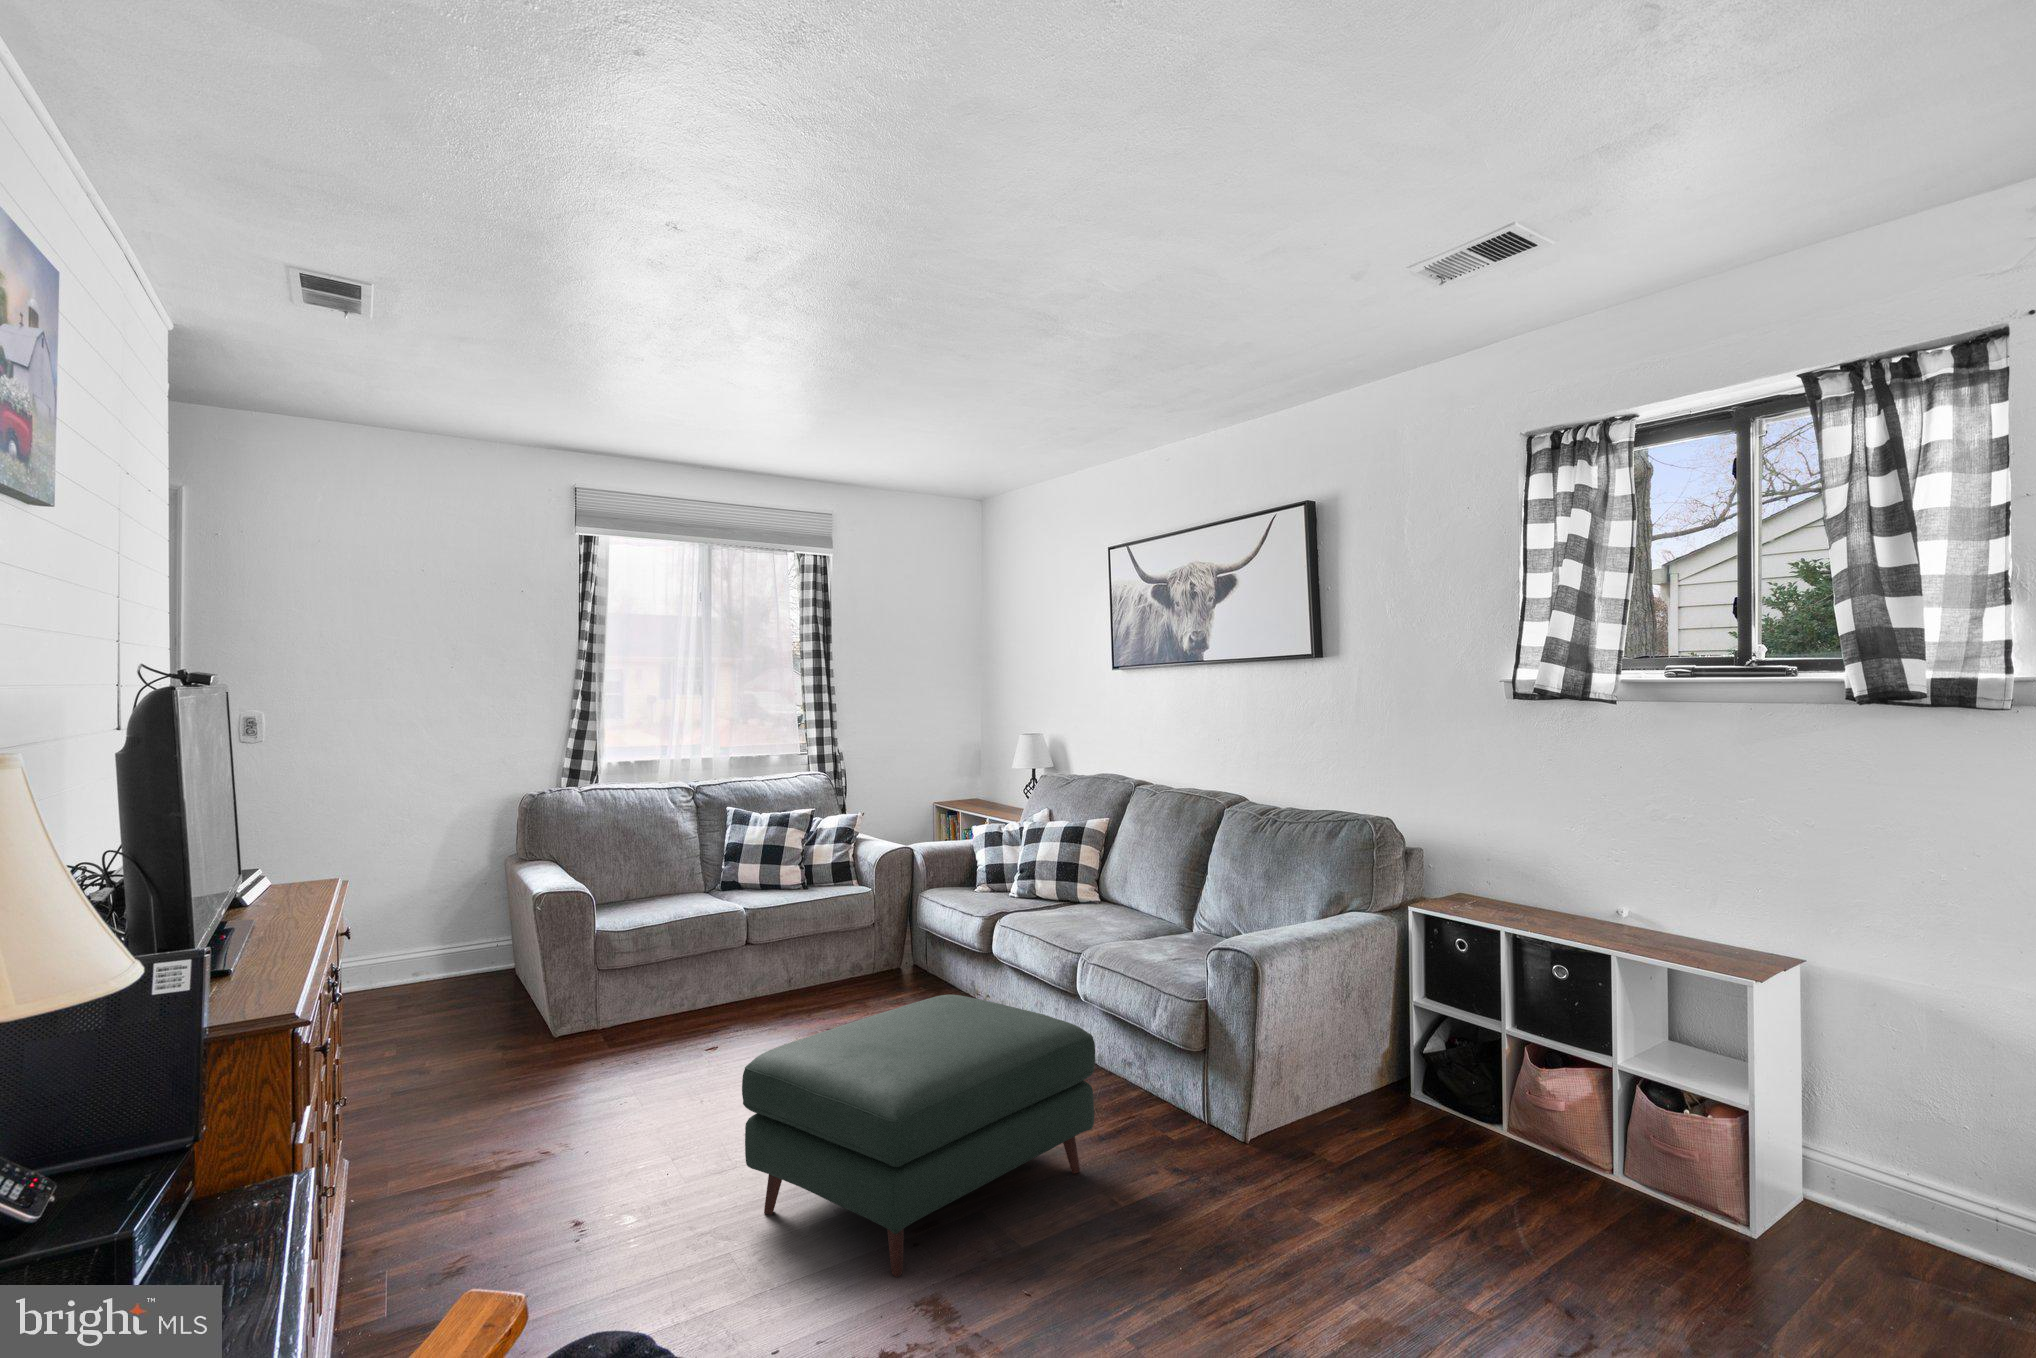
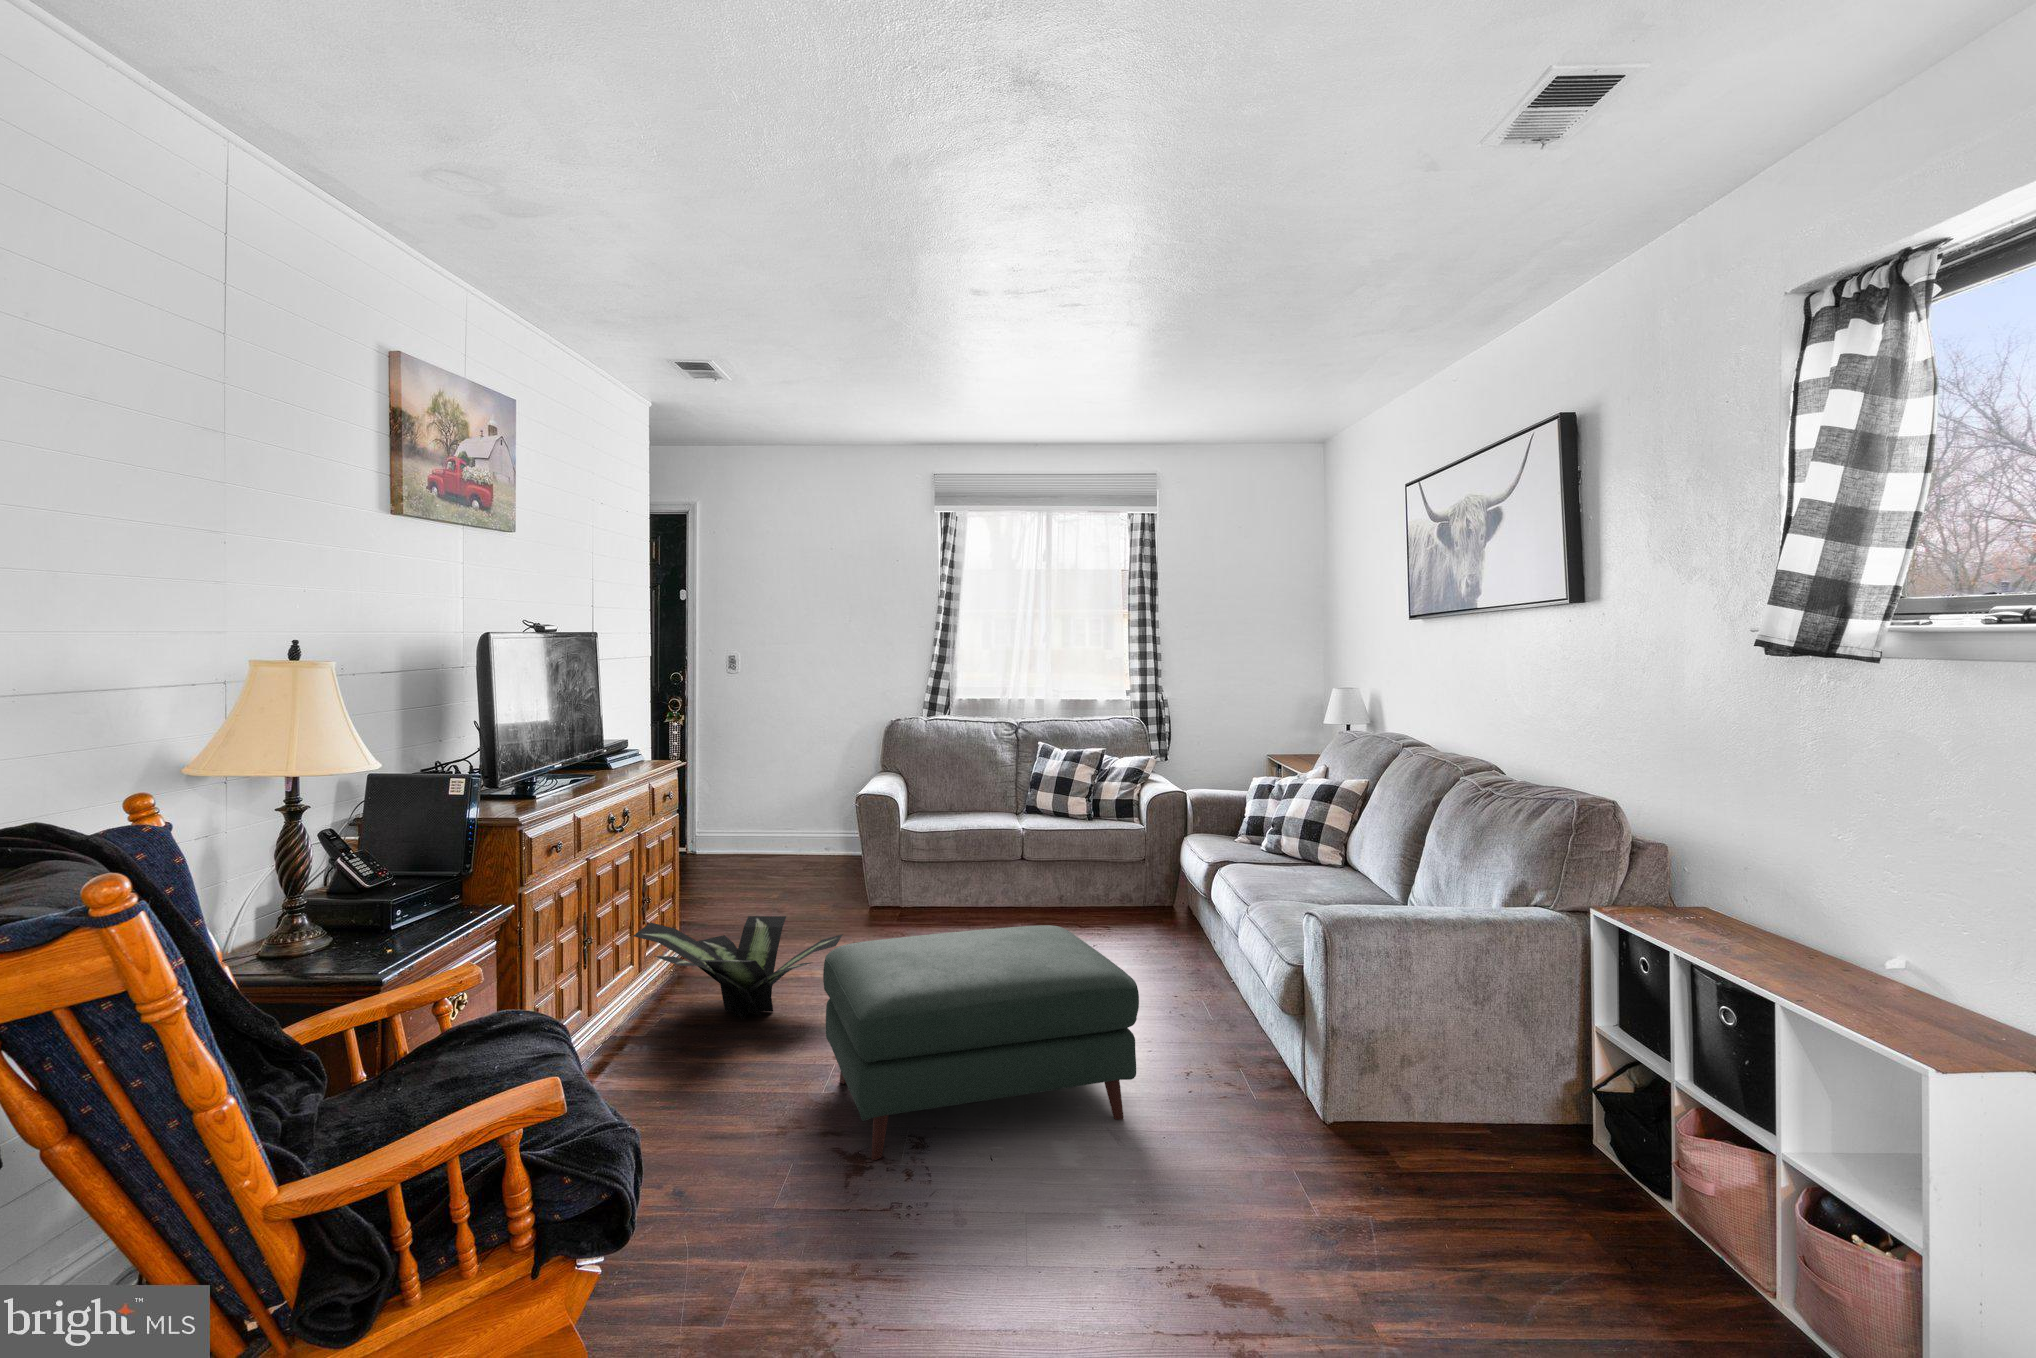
potted plant: none [402,1043,675,1180] -> present [633,916,843,1020]

